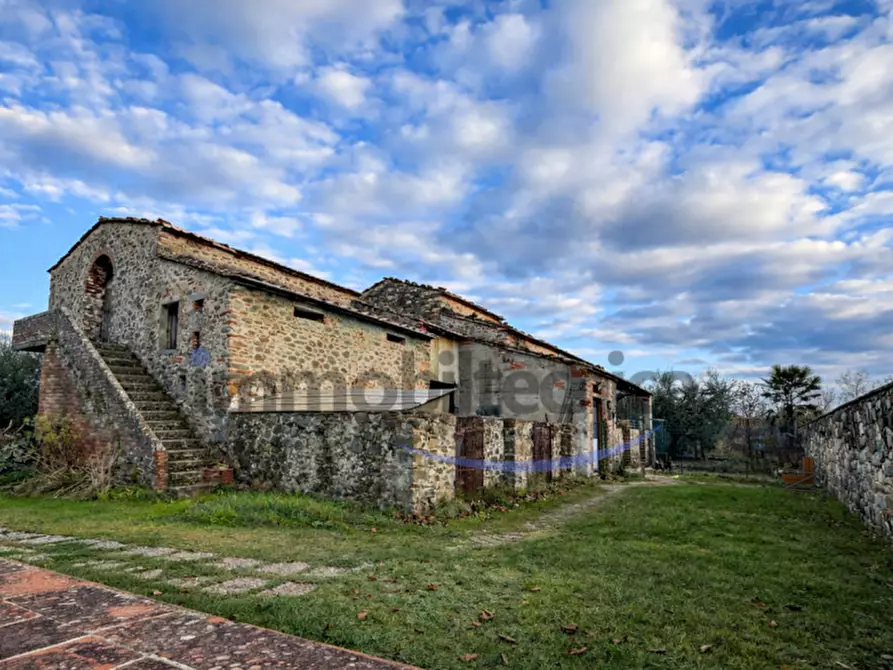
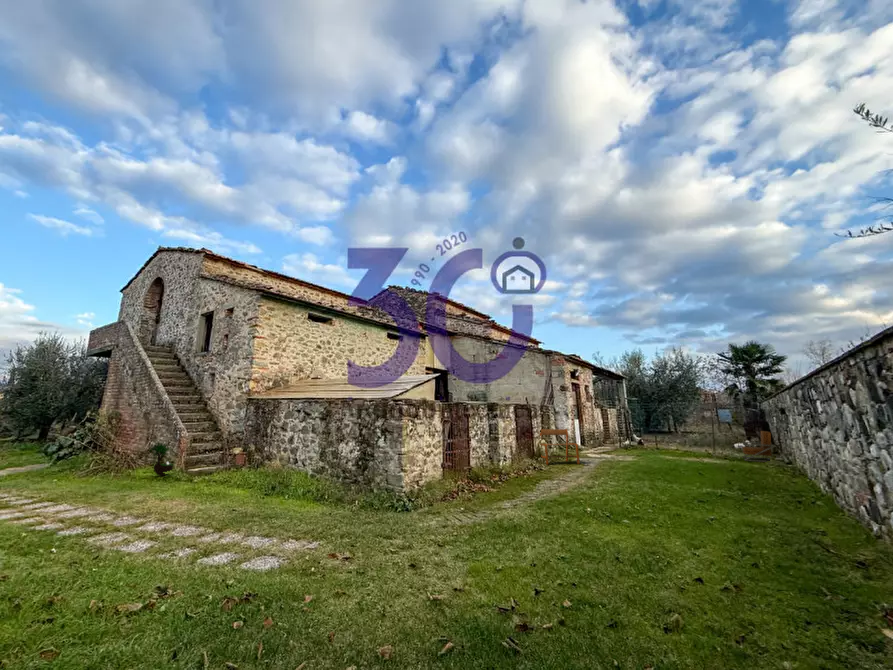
bench: none [554,449,601,489] -> present [540,429,579,465]
potted tree: none [111,450,140,492] -> present [151,443,173,476]

